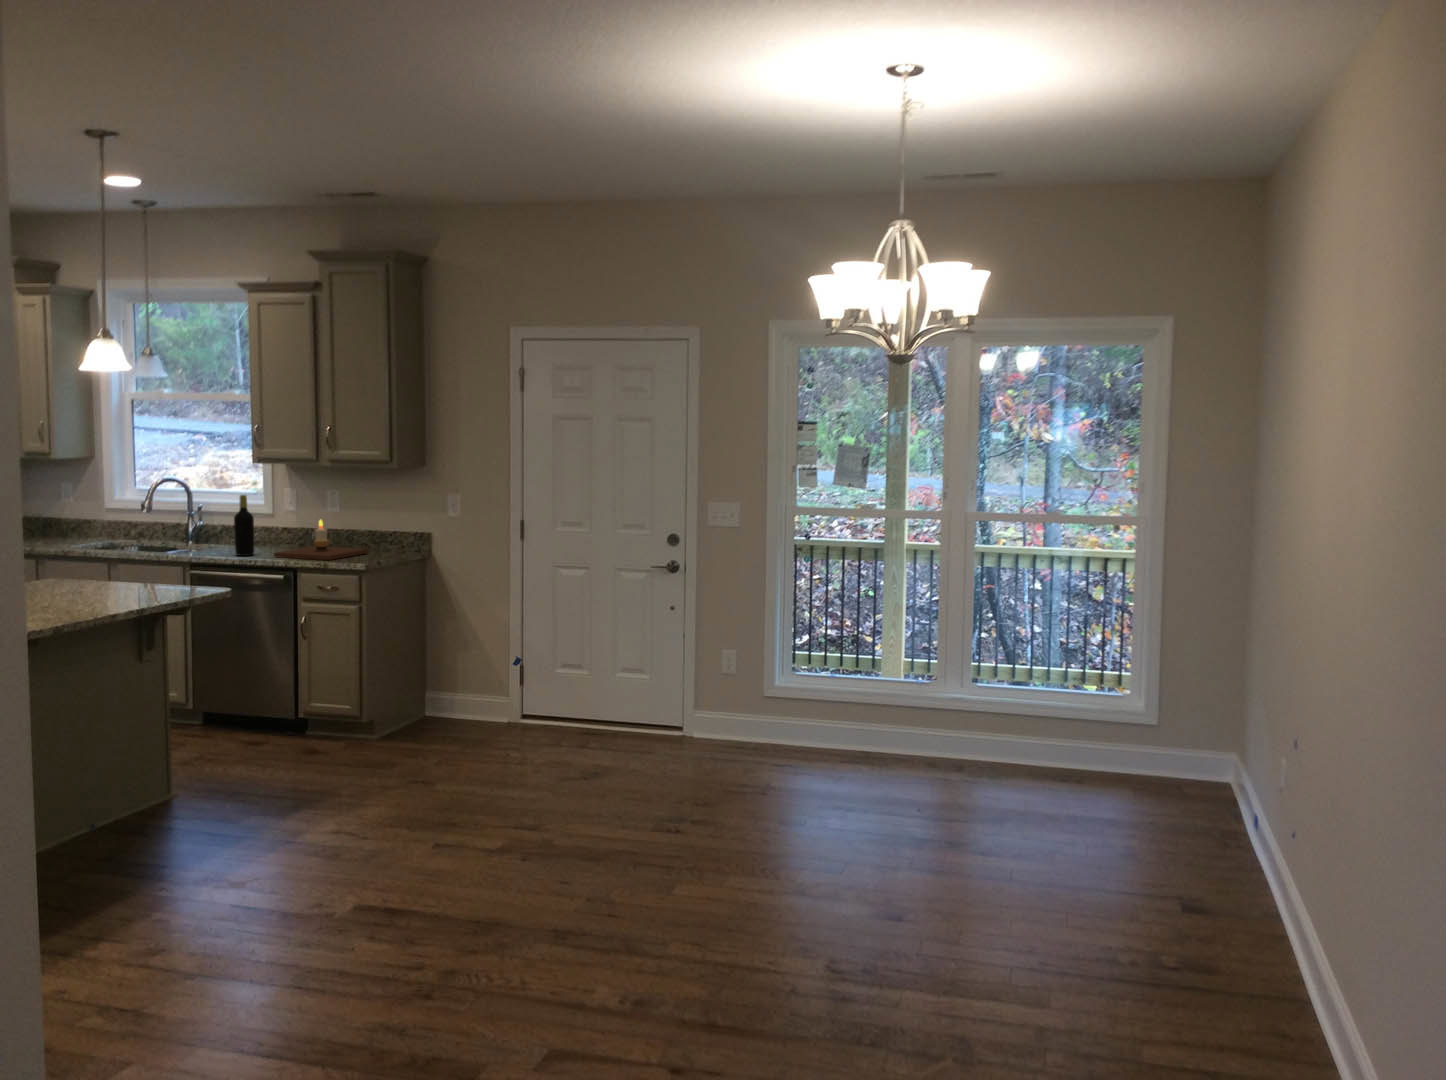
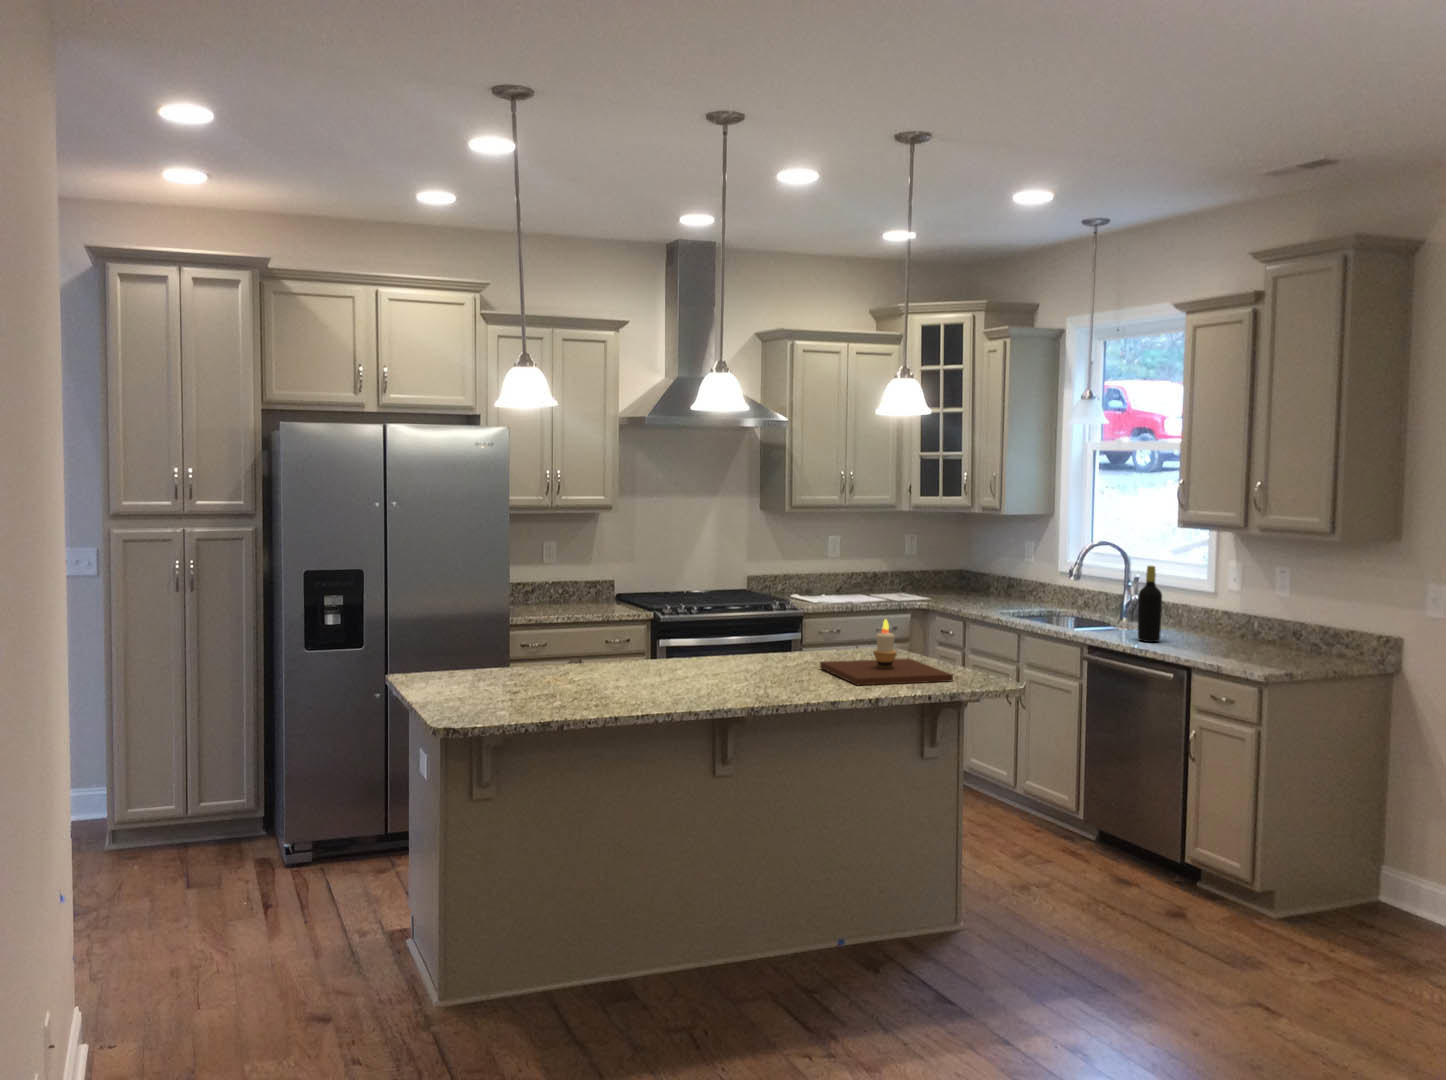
candle: present [274,520,368,560] -> present [820,619,953,685]

